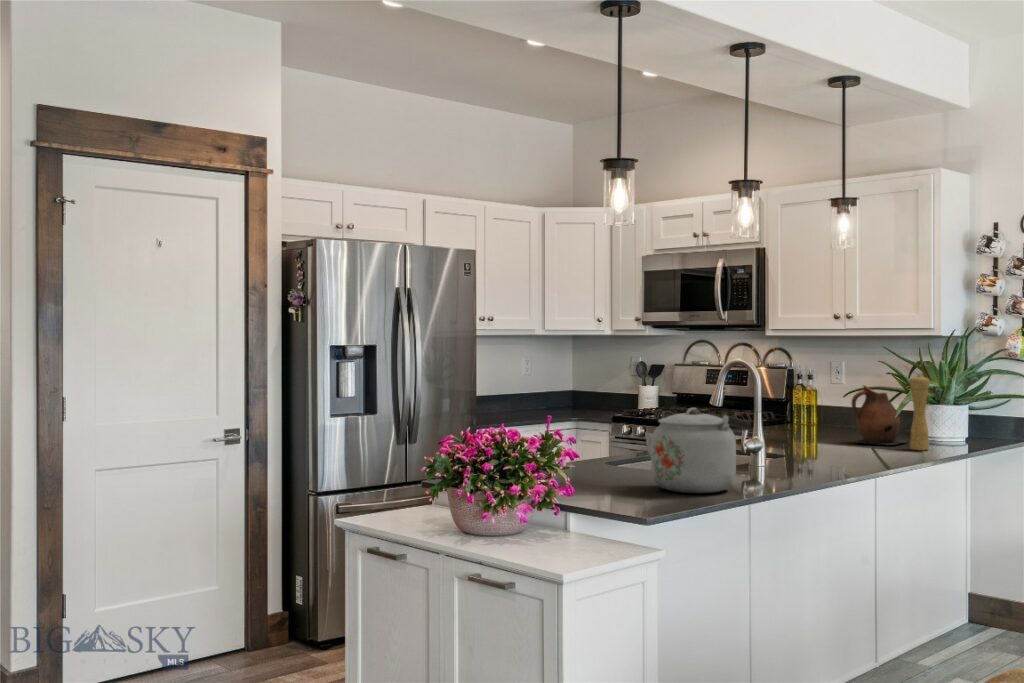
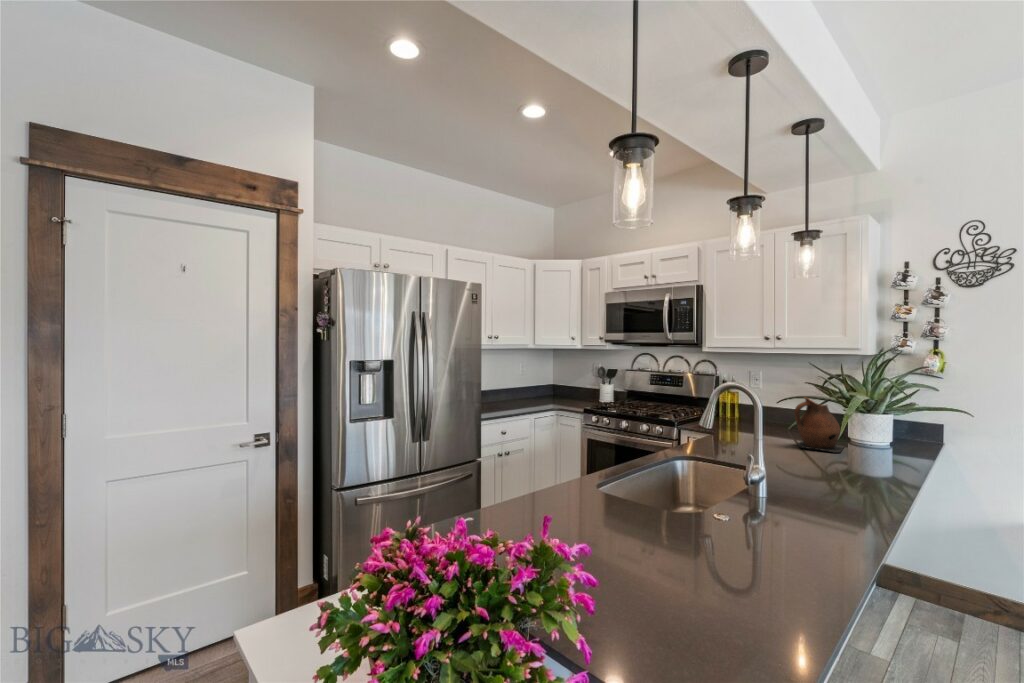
pepper mill: present [909,376,930,450] -> none [863,393,886,463]
kettle: present [645,408,751,493] -> none [649,458,803,592]

